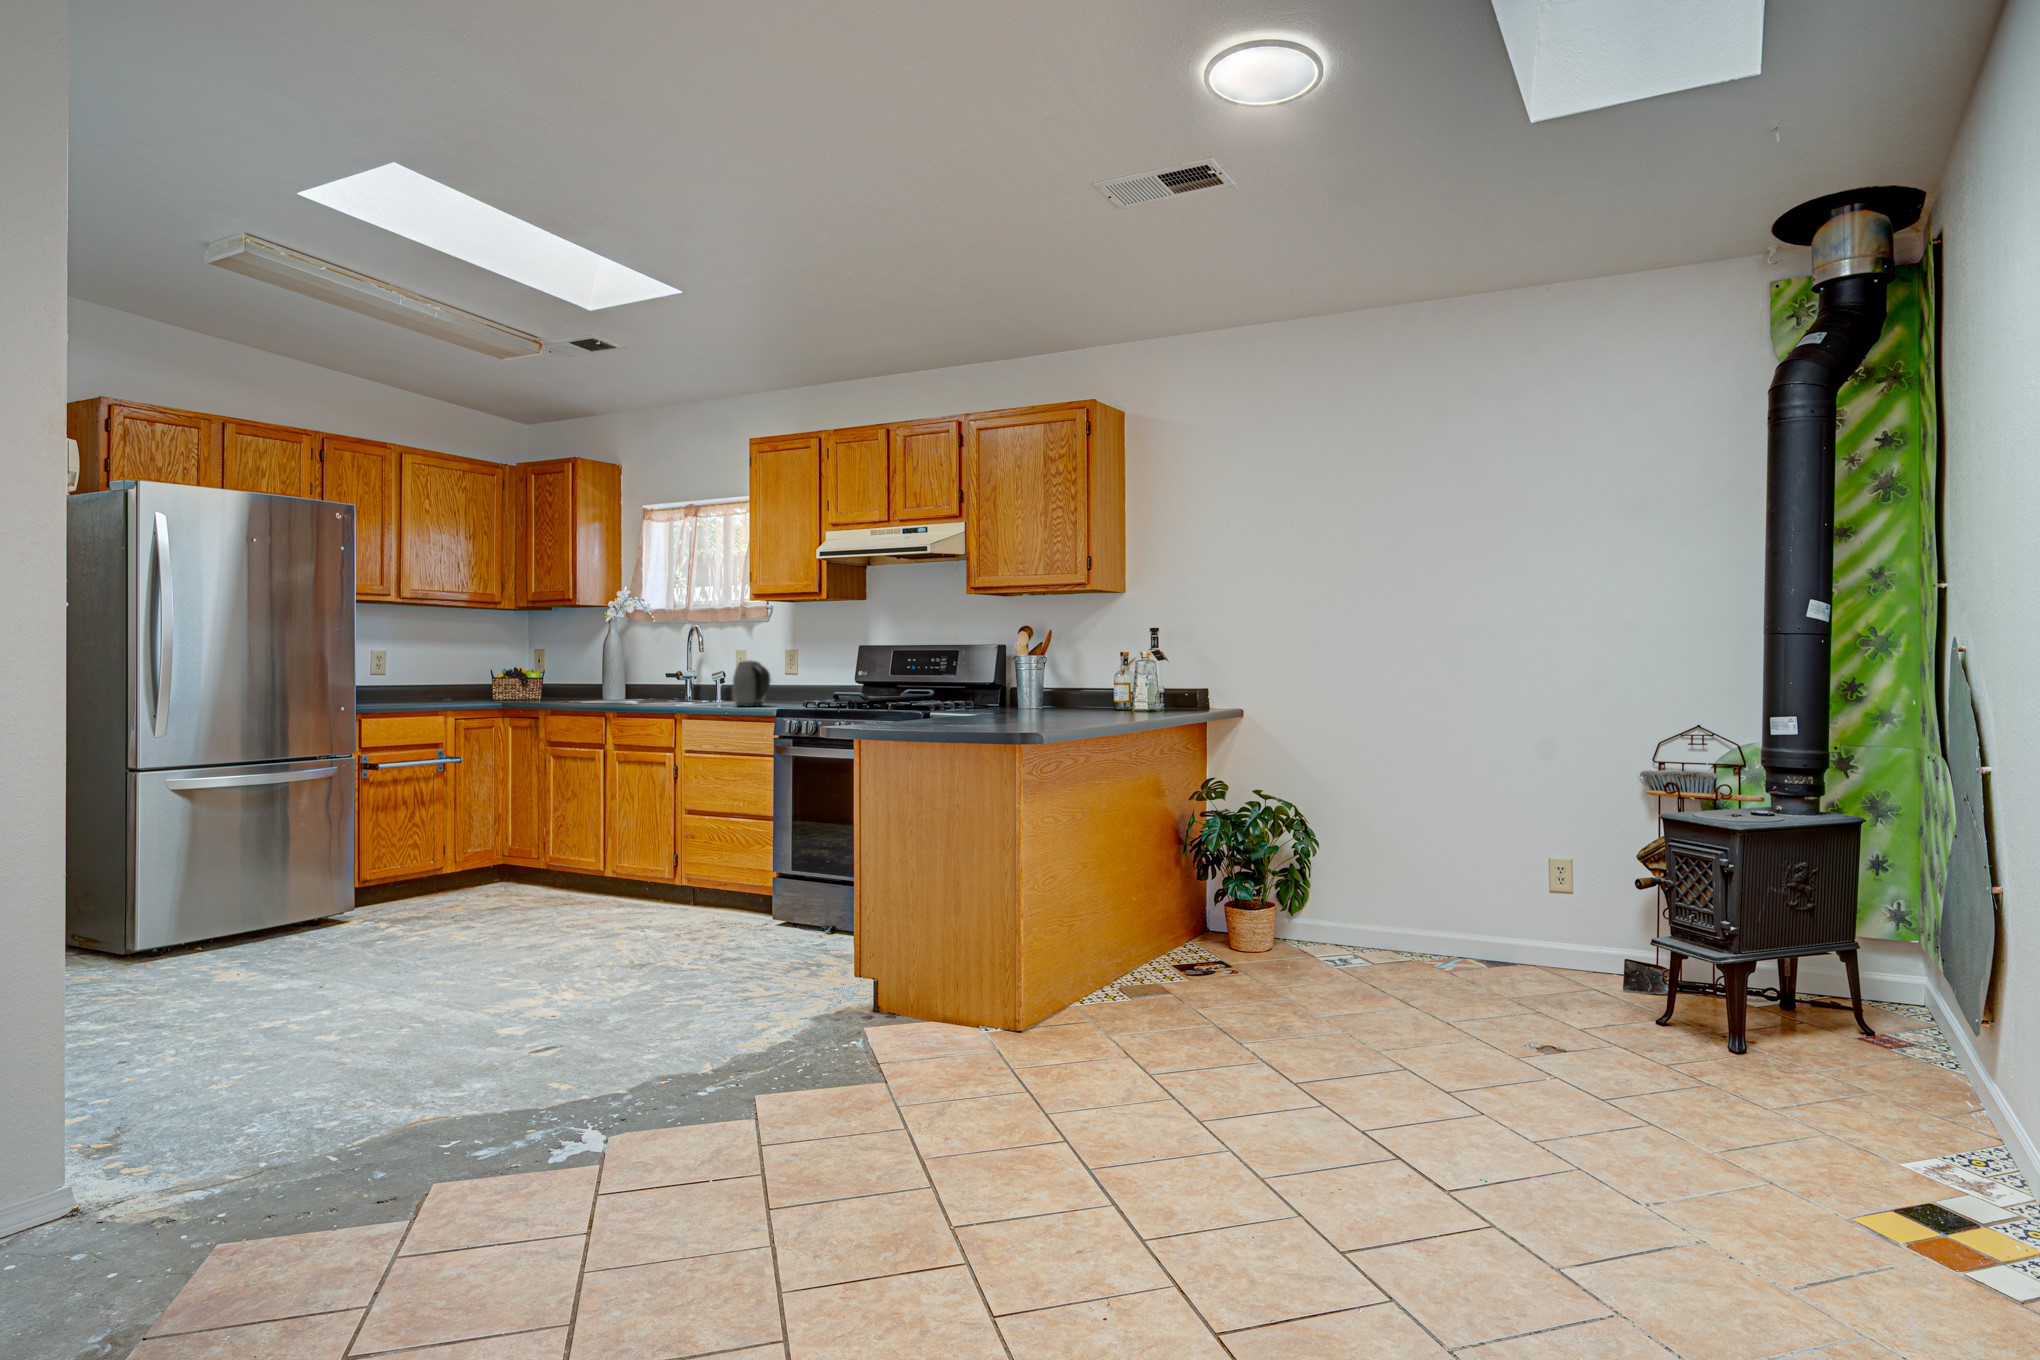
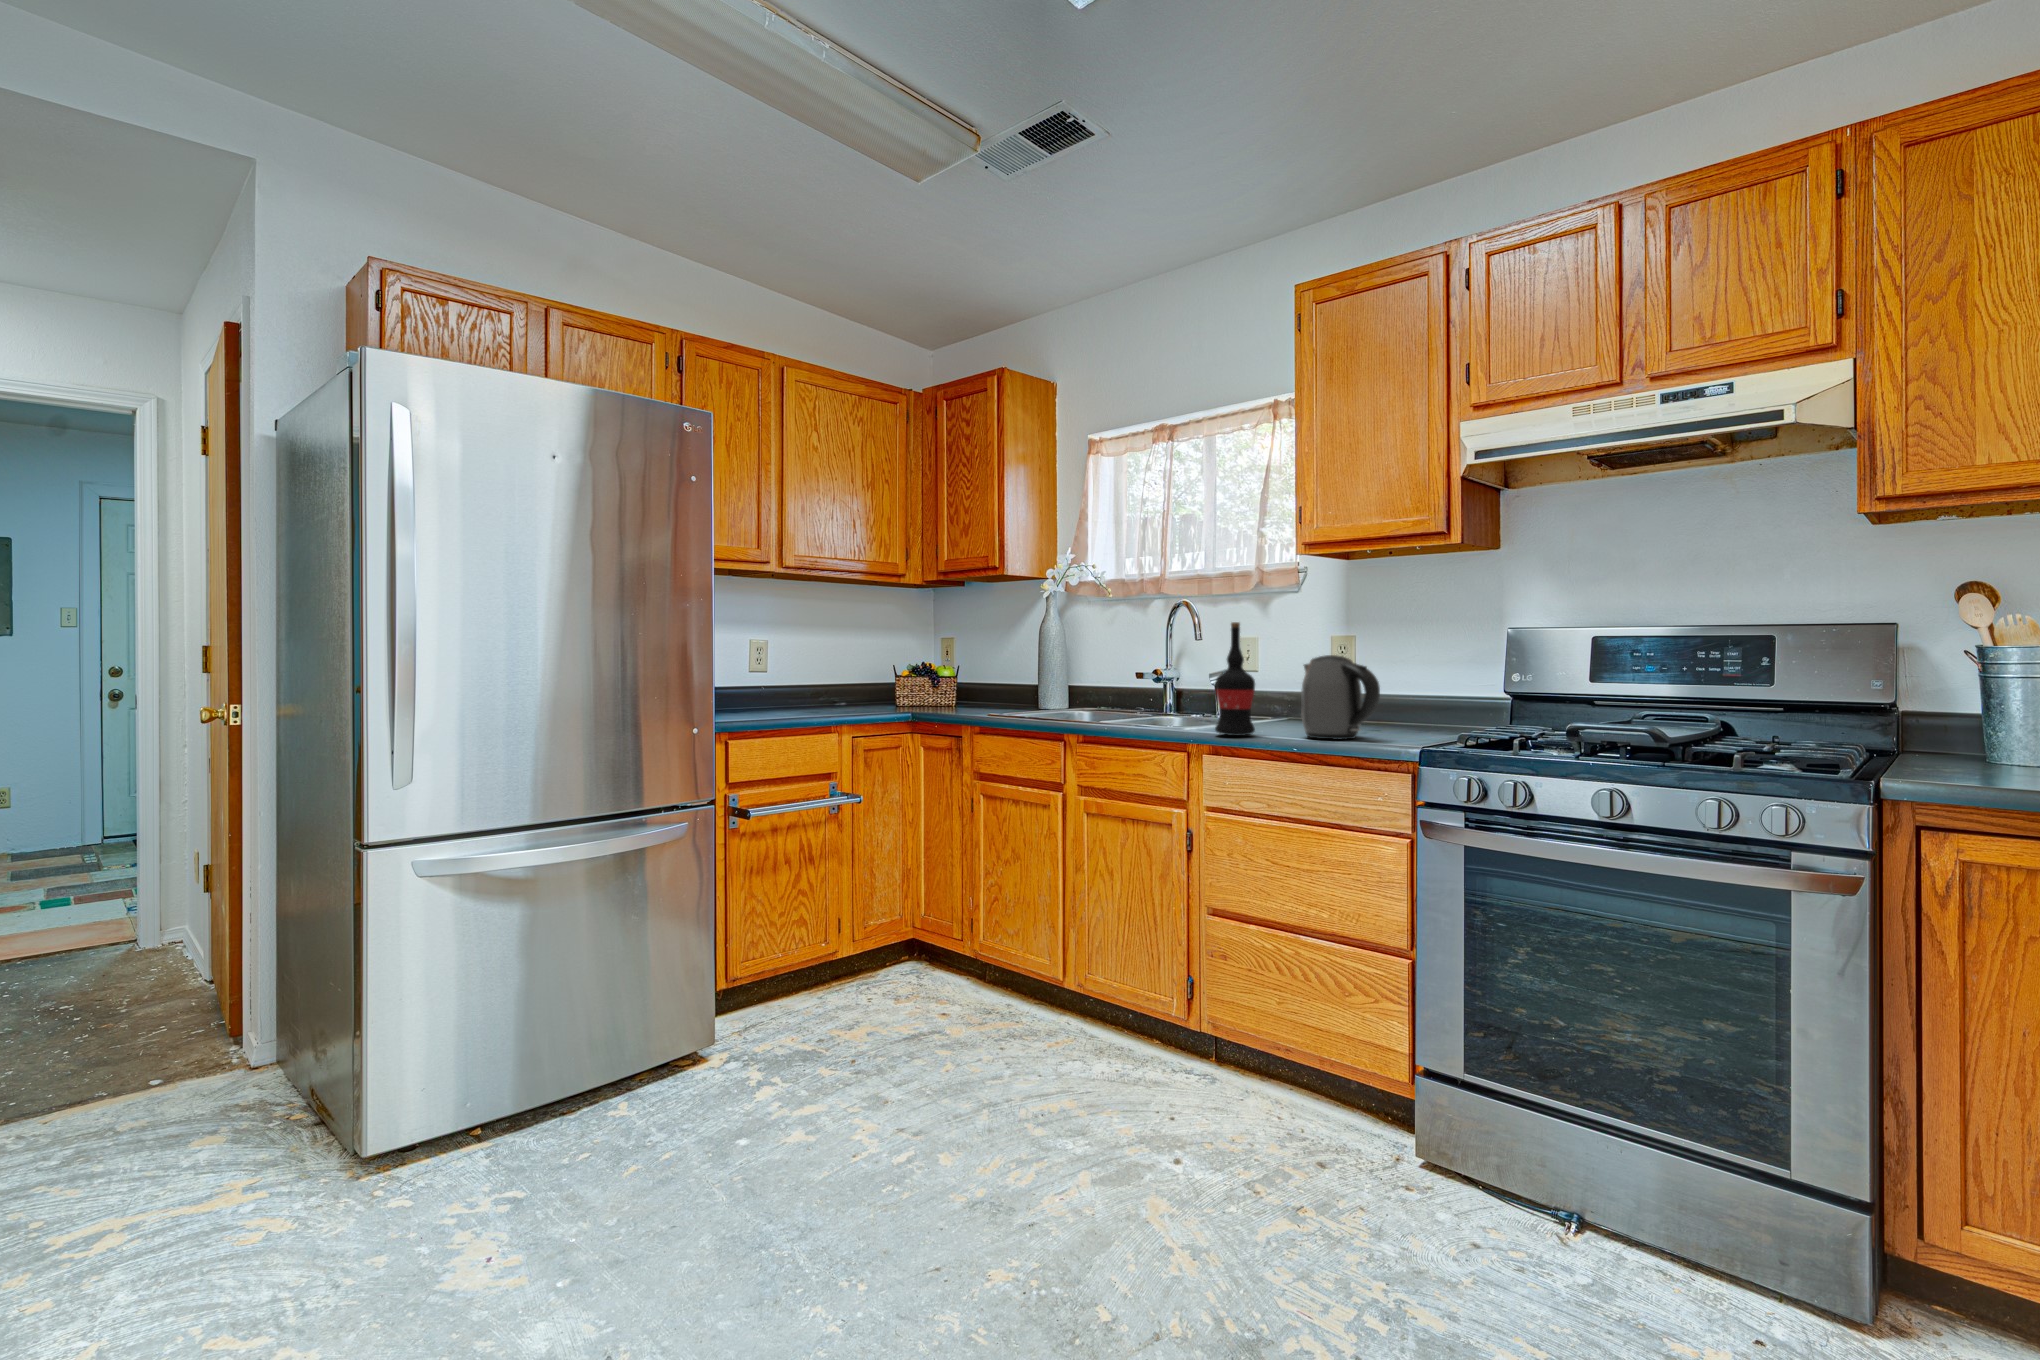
wine bottle: none [686,642,710,706] -> present [1215,622,1255,736]

